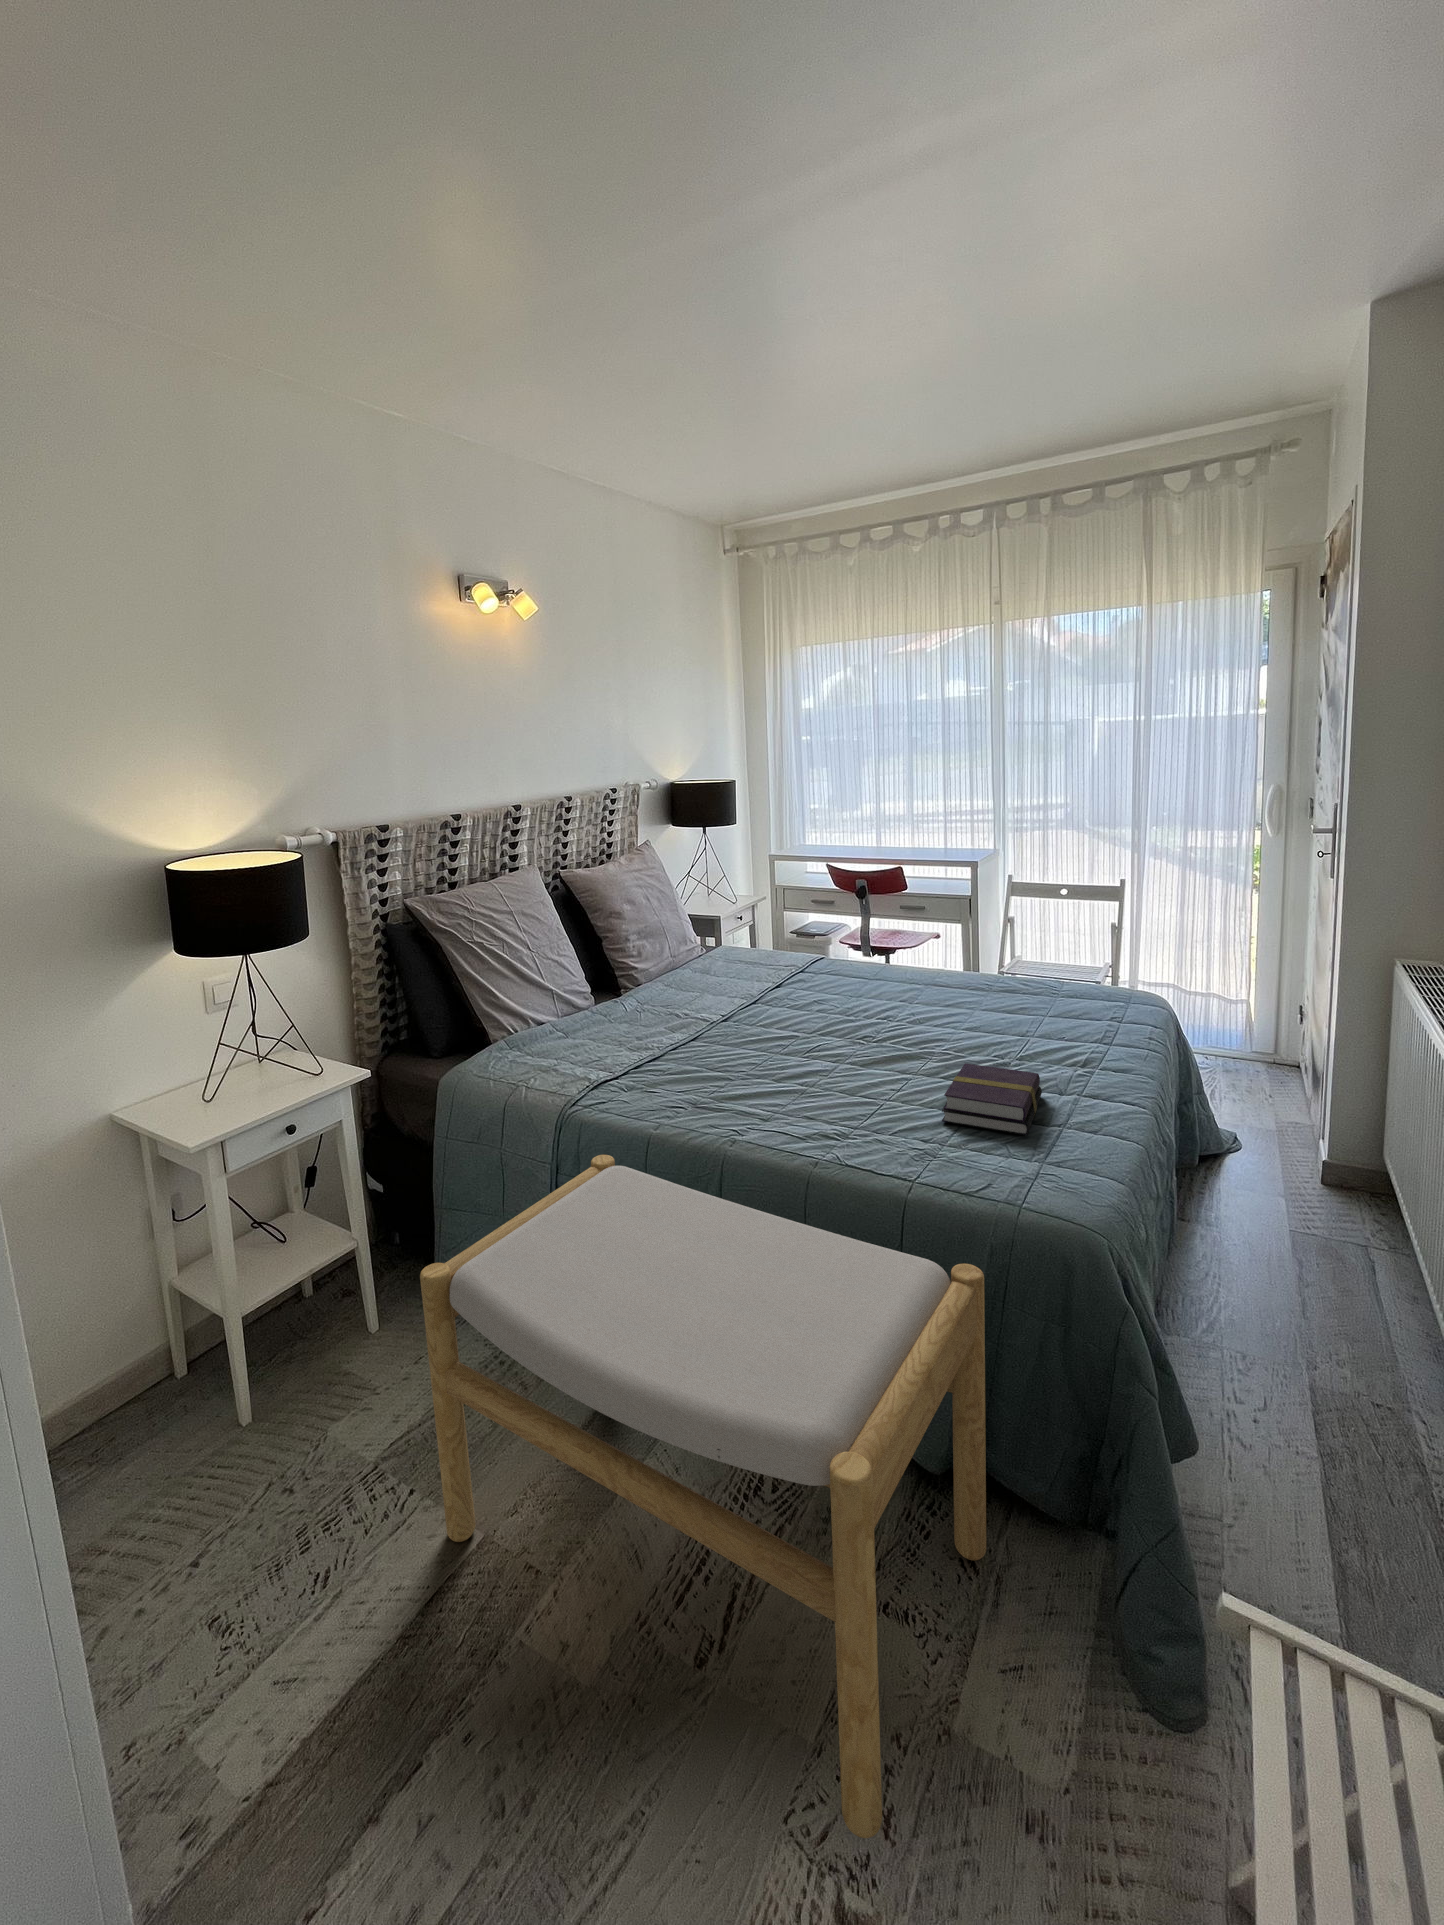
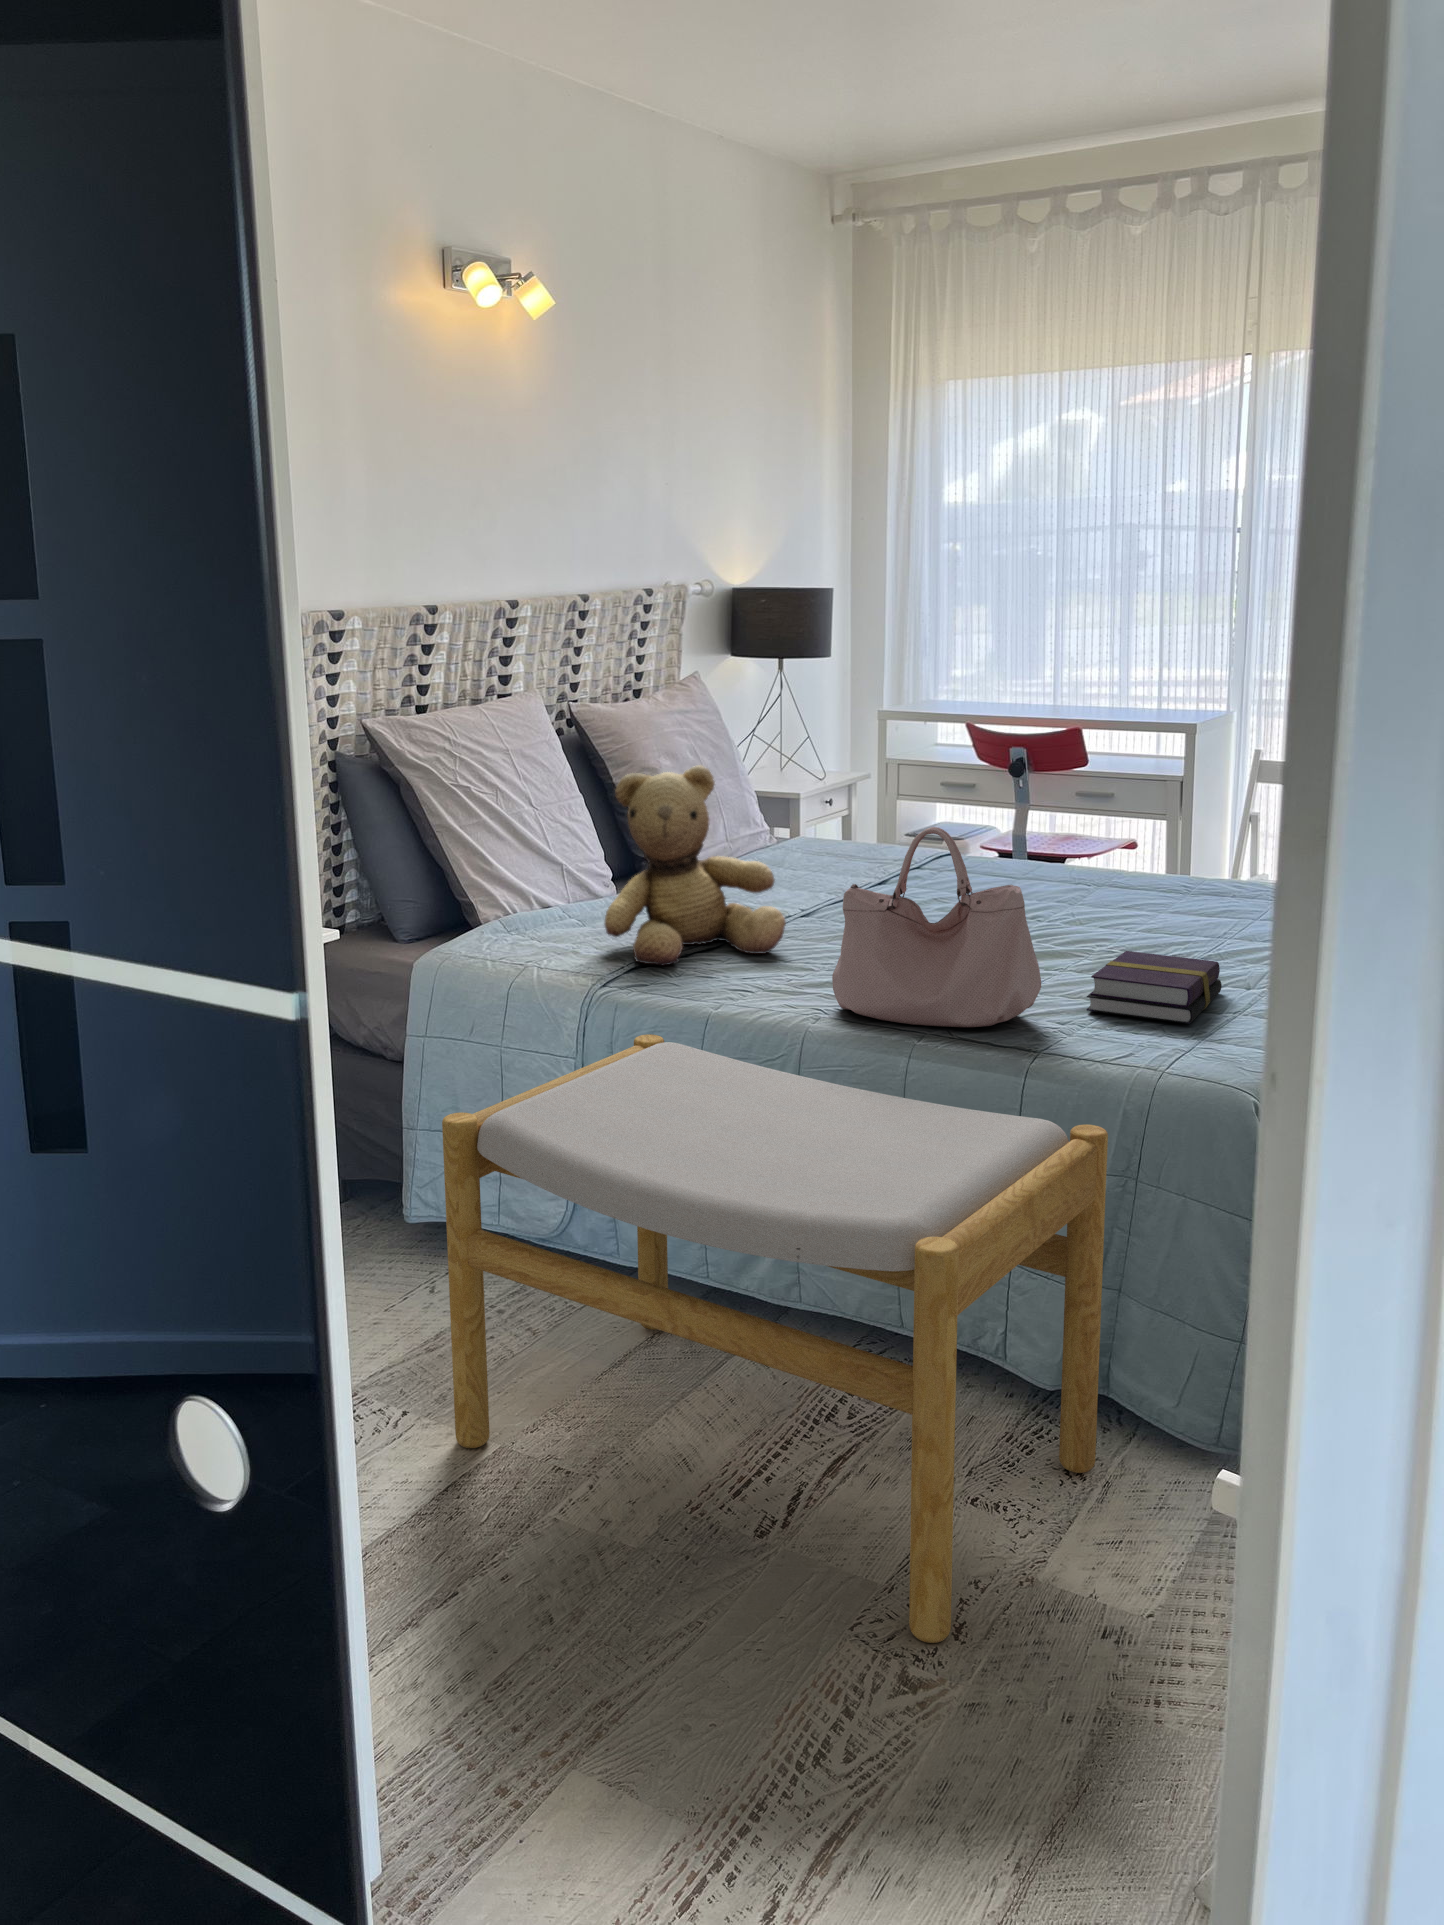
teddy bear: none [576,927,708,1082] -> present [604,765,786,965]
handbag: none [743,985,907,1146] -> present [832,827,1041,1027]

